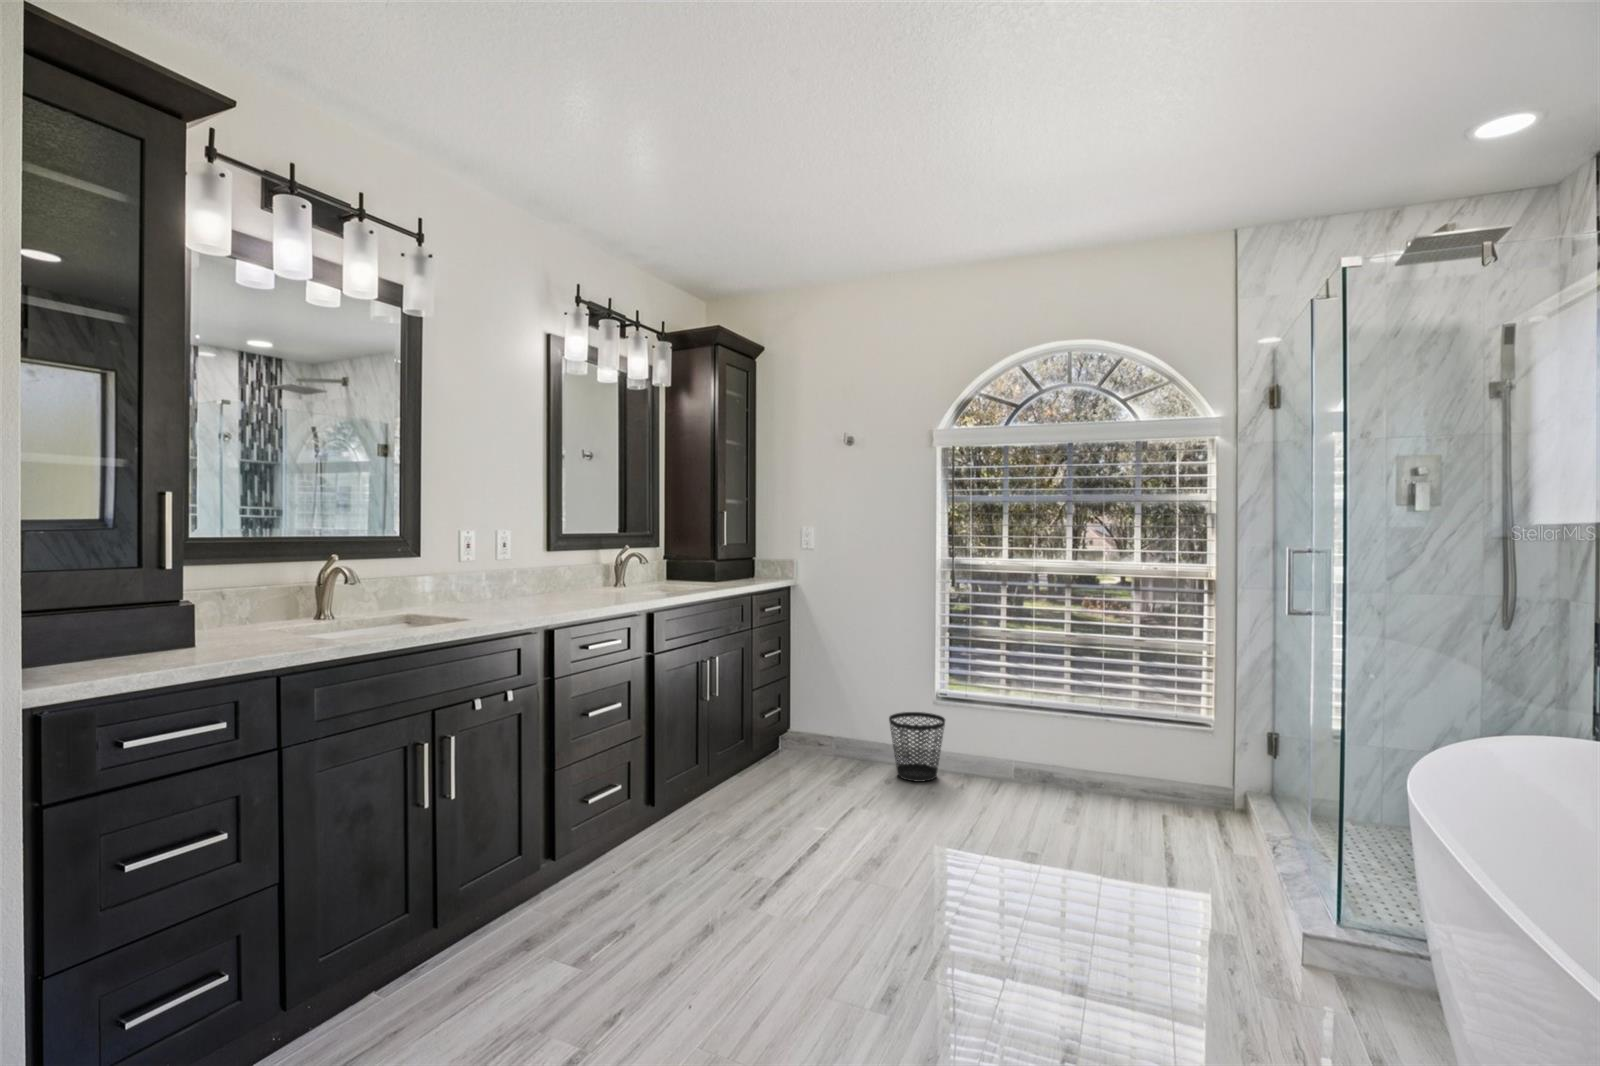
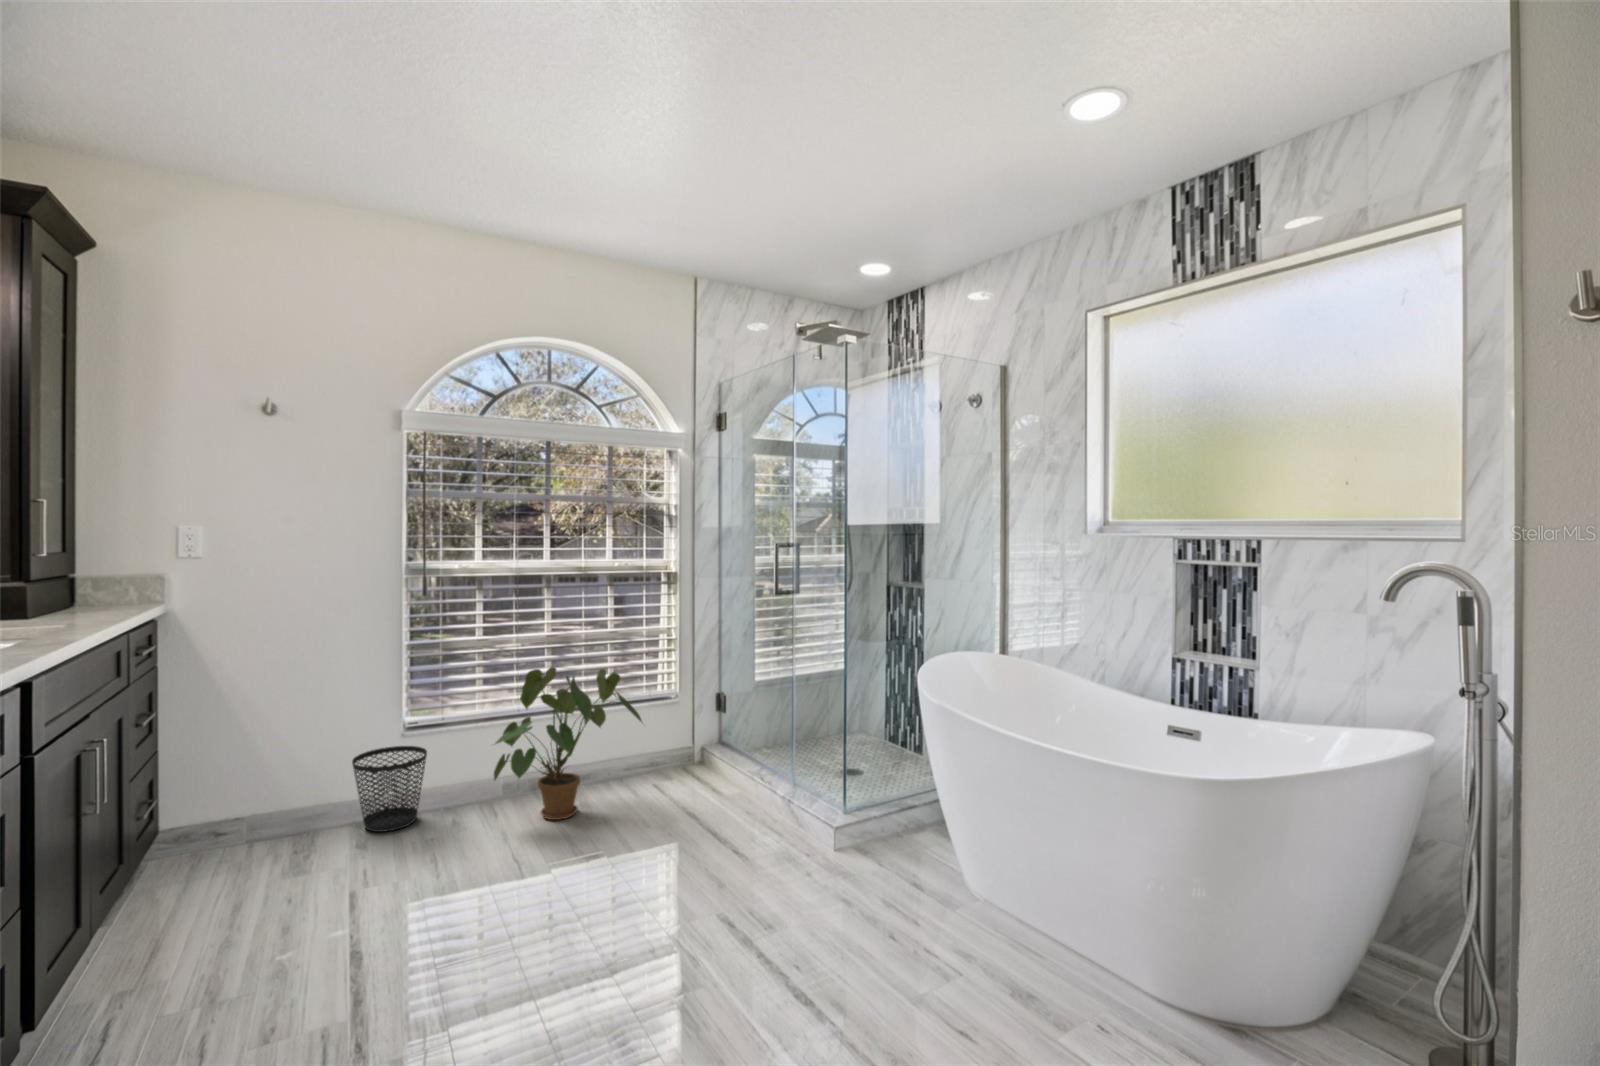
house plant: none [984,665,1139,817] -> present [494,667,642,820]

